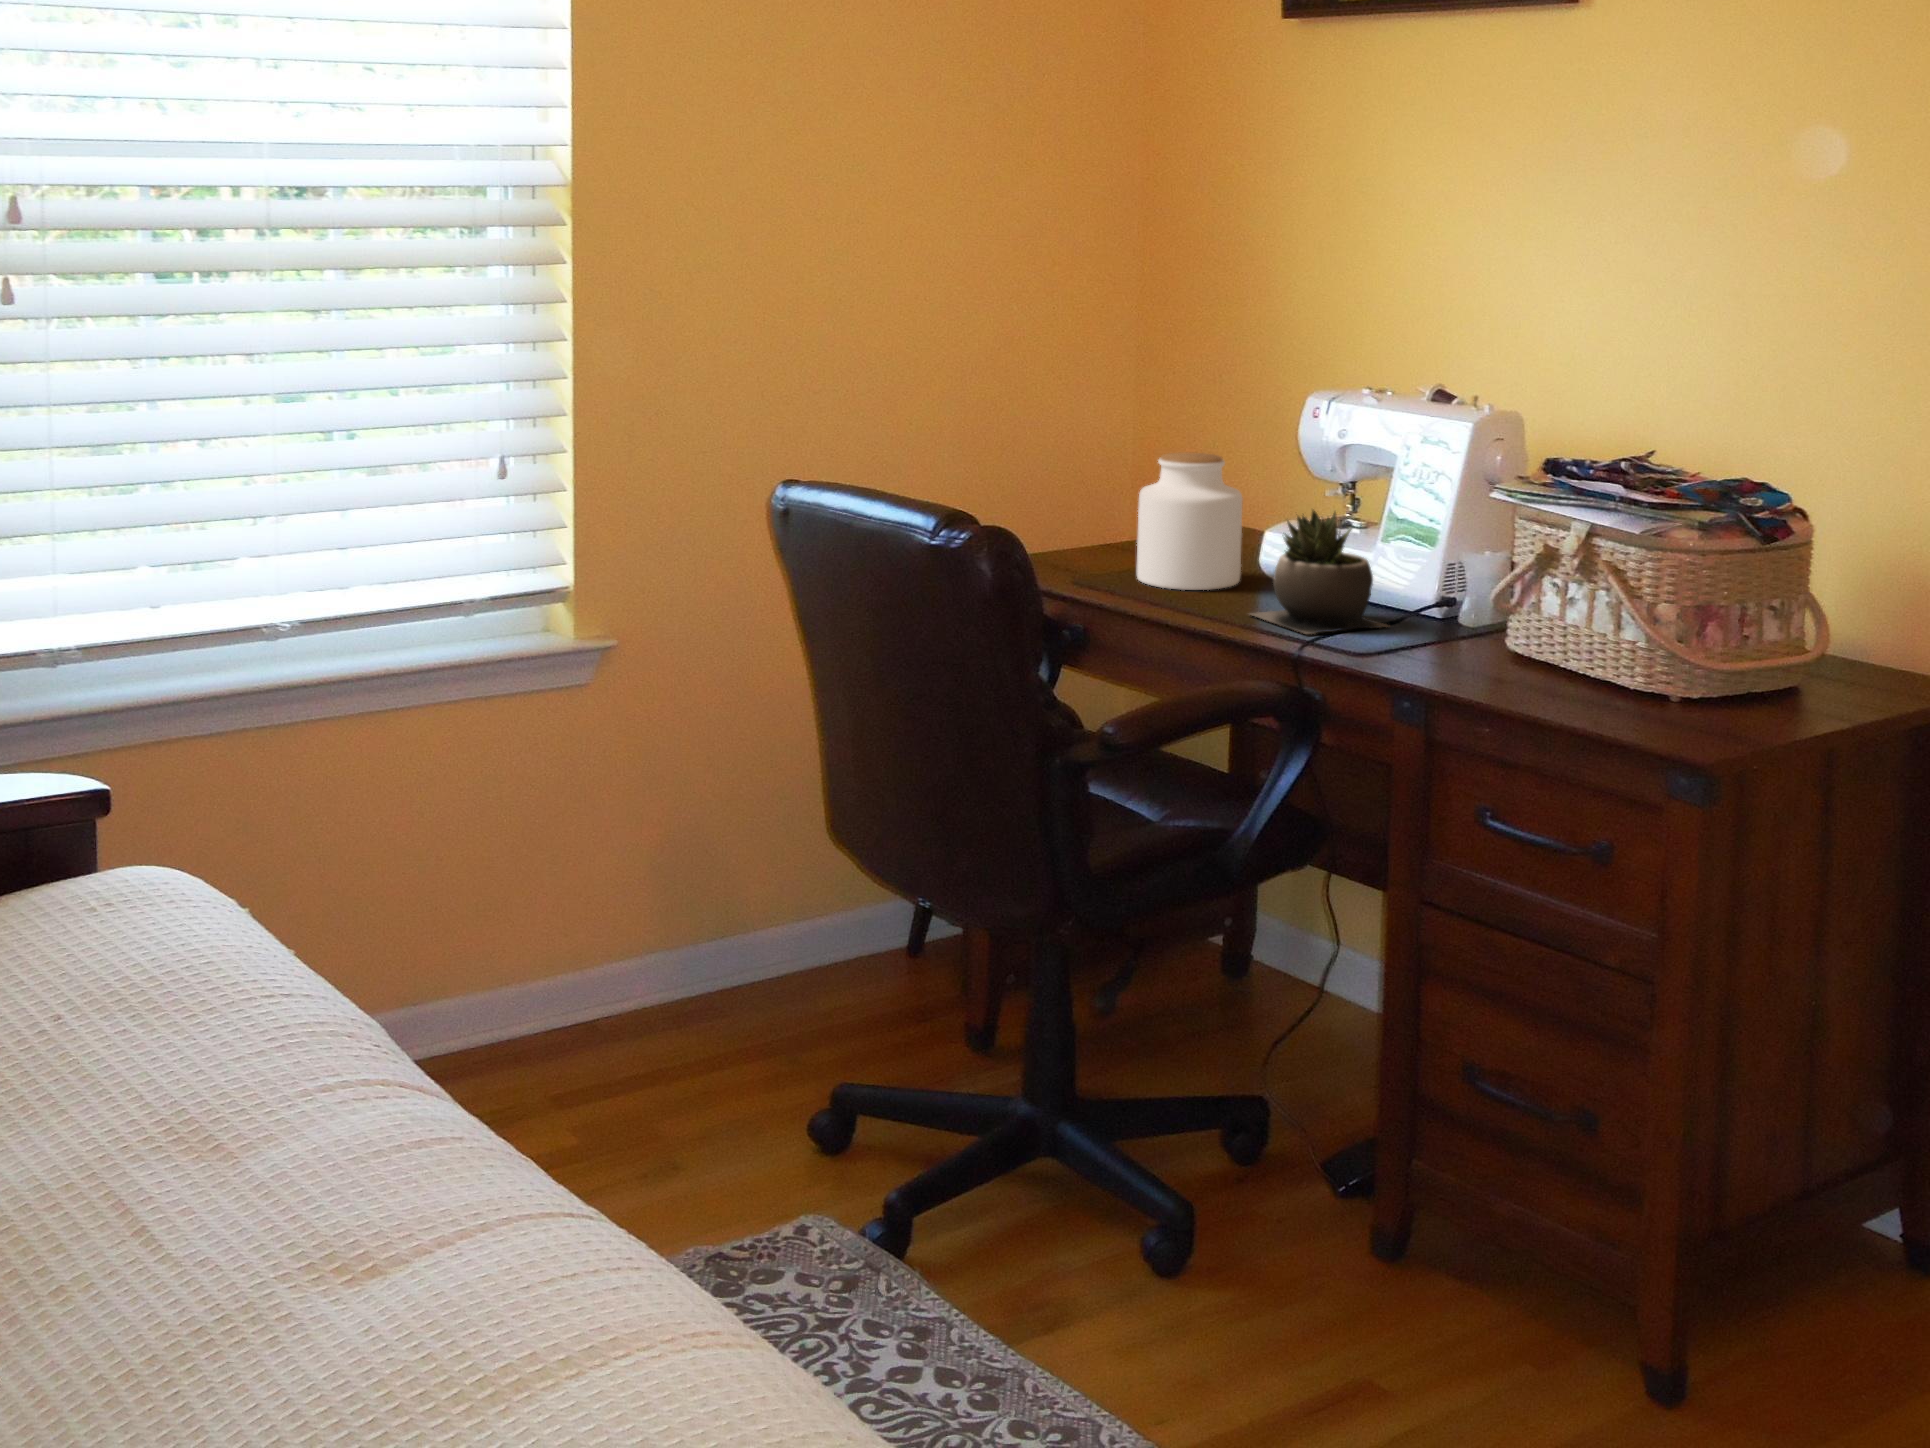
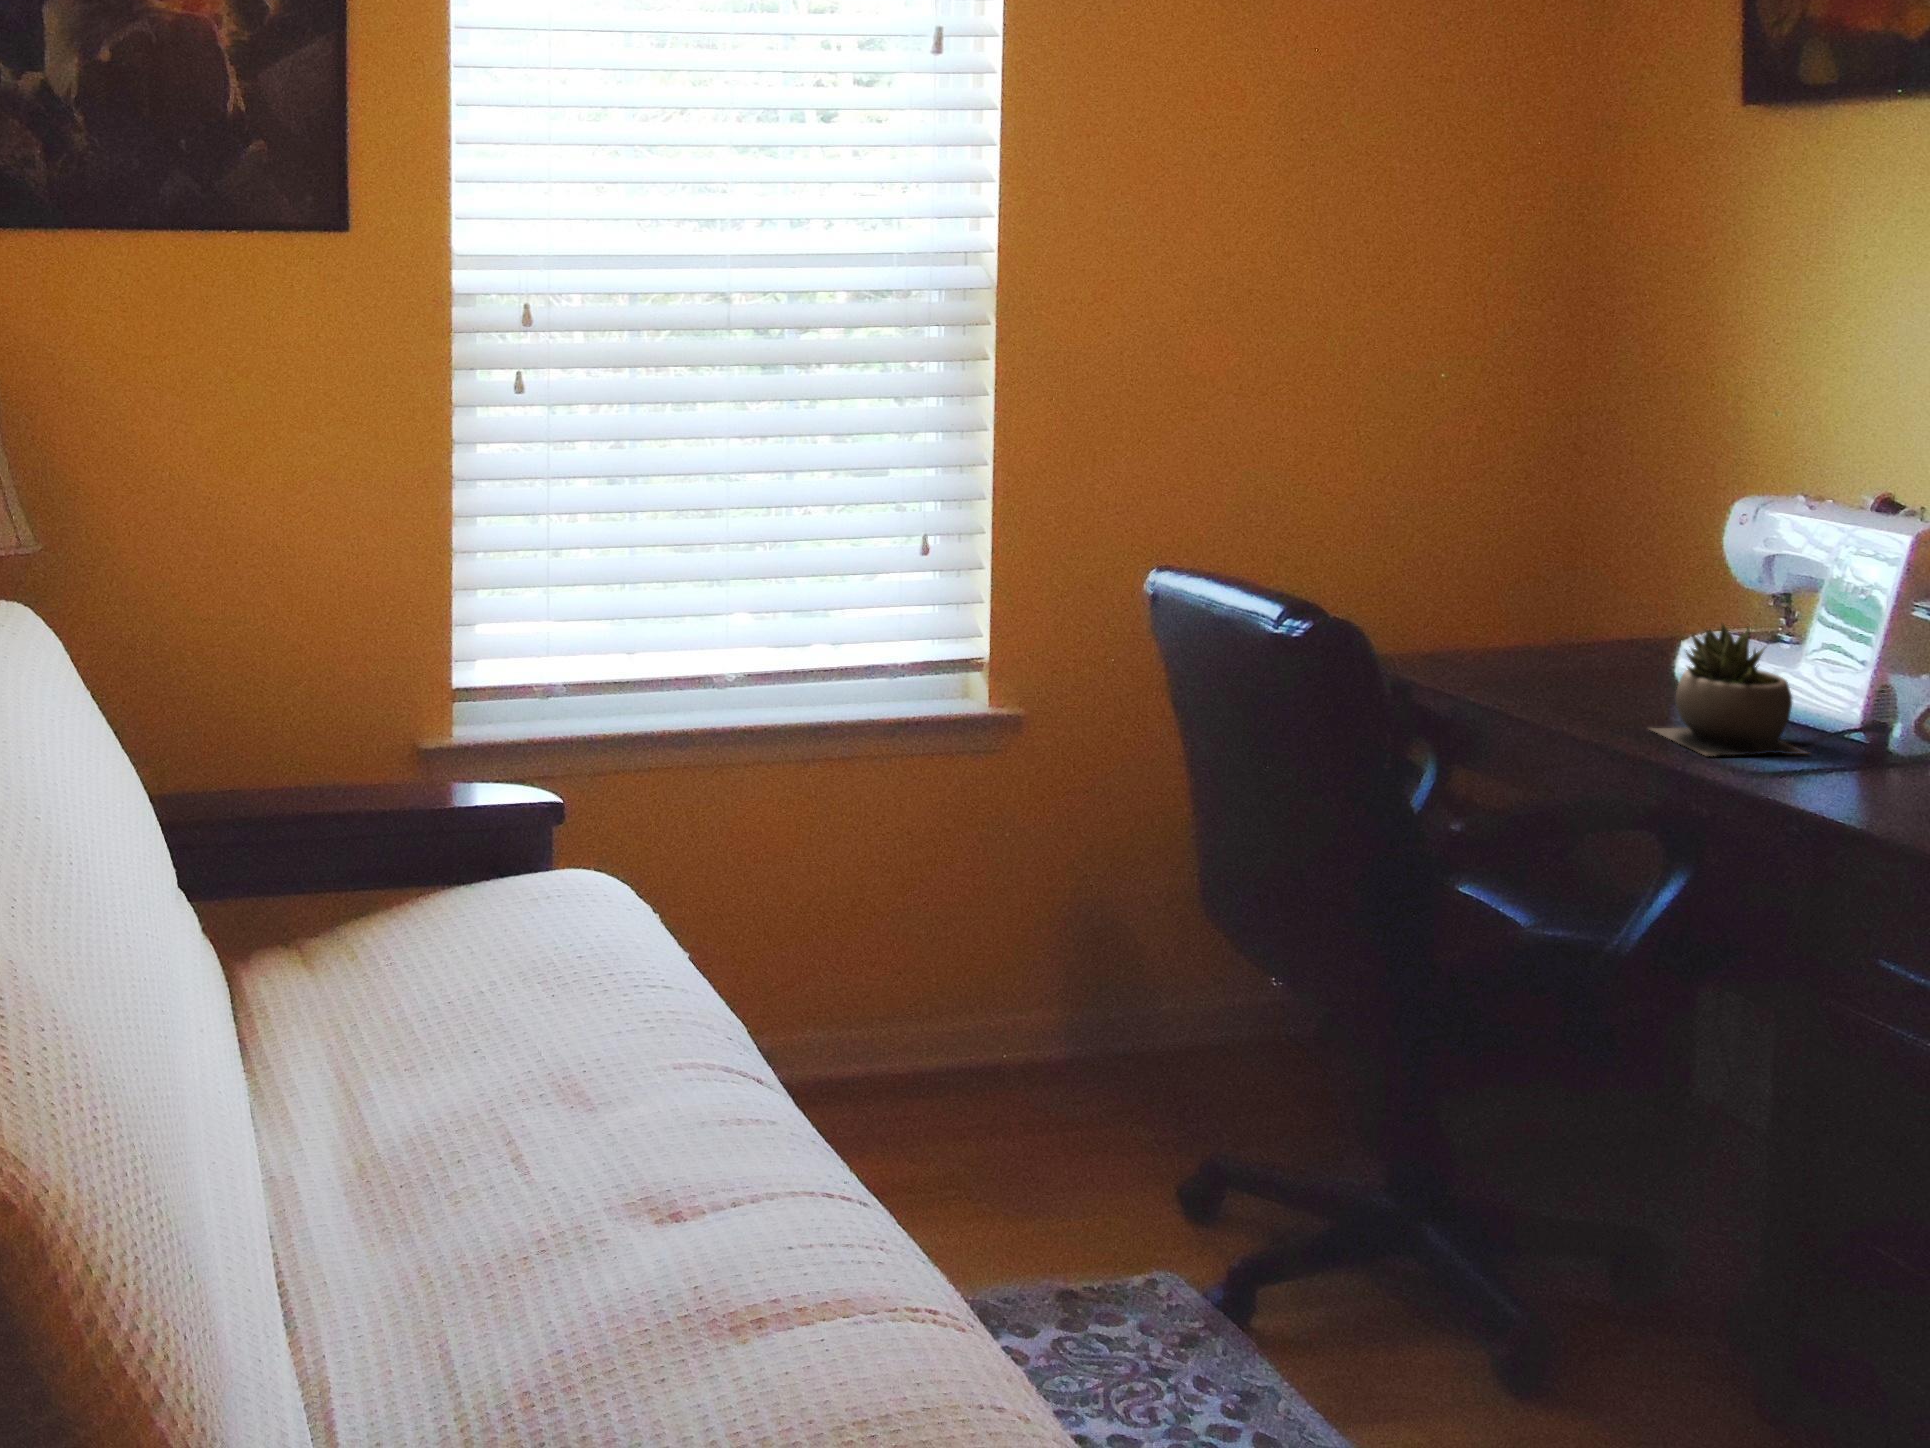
jar: present [1137,453,1243,590] -> none [1540,554,1661,699]

